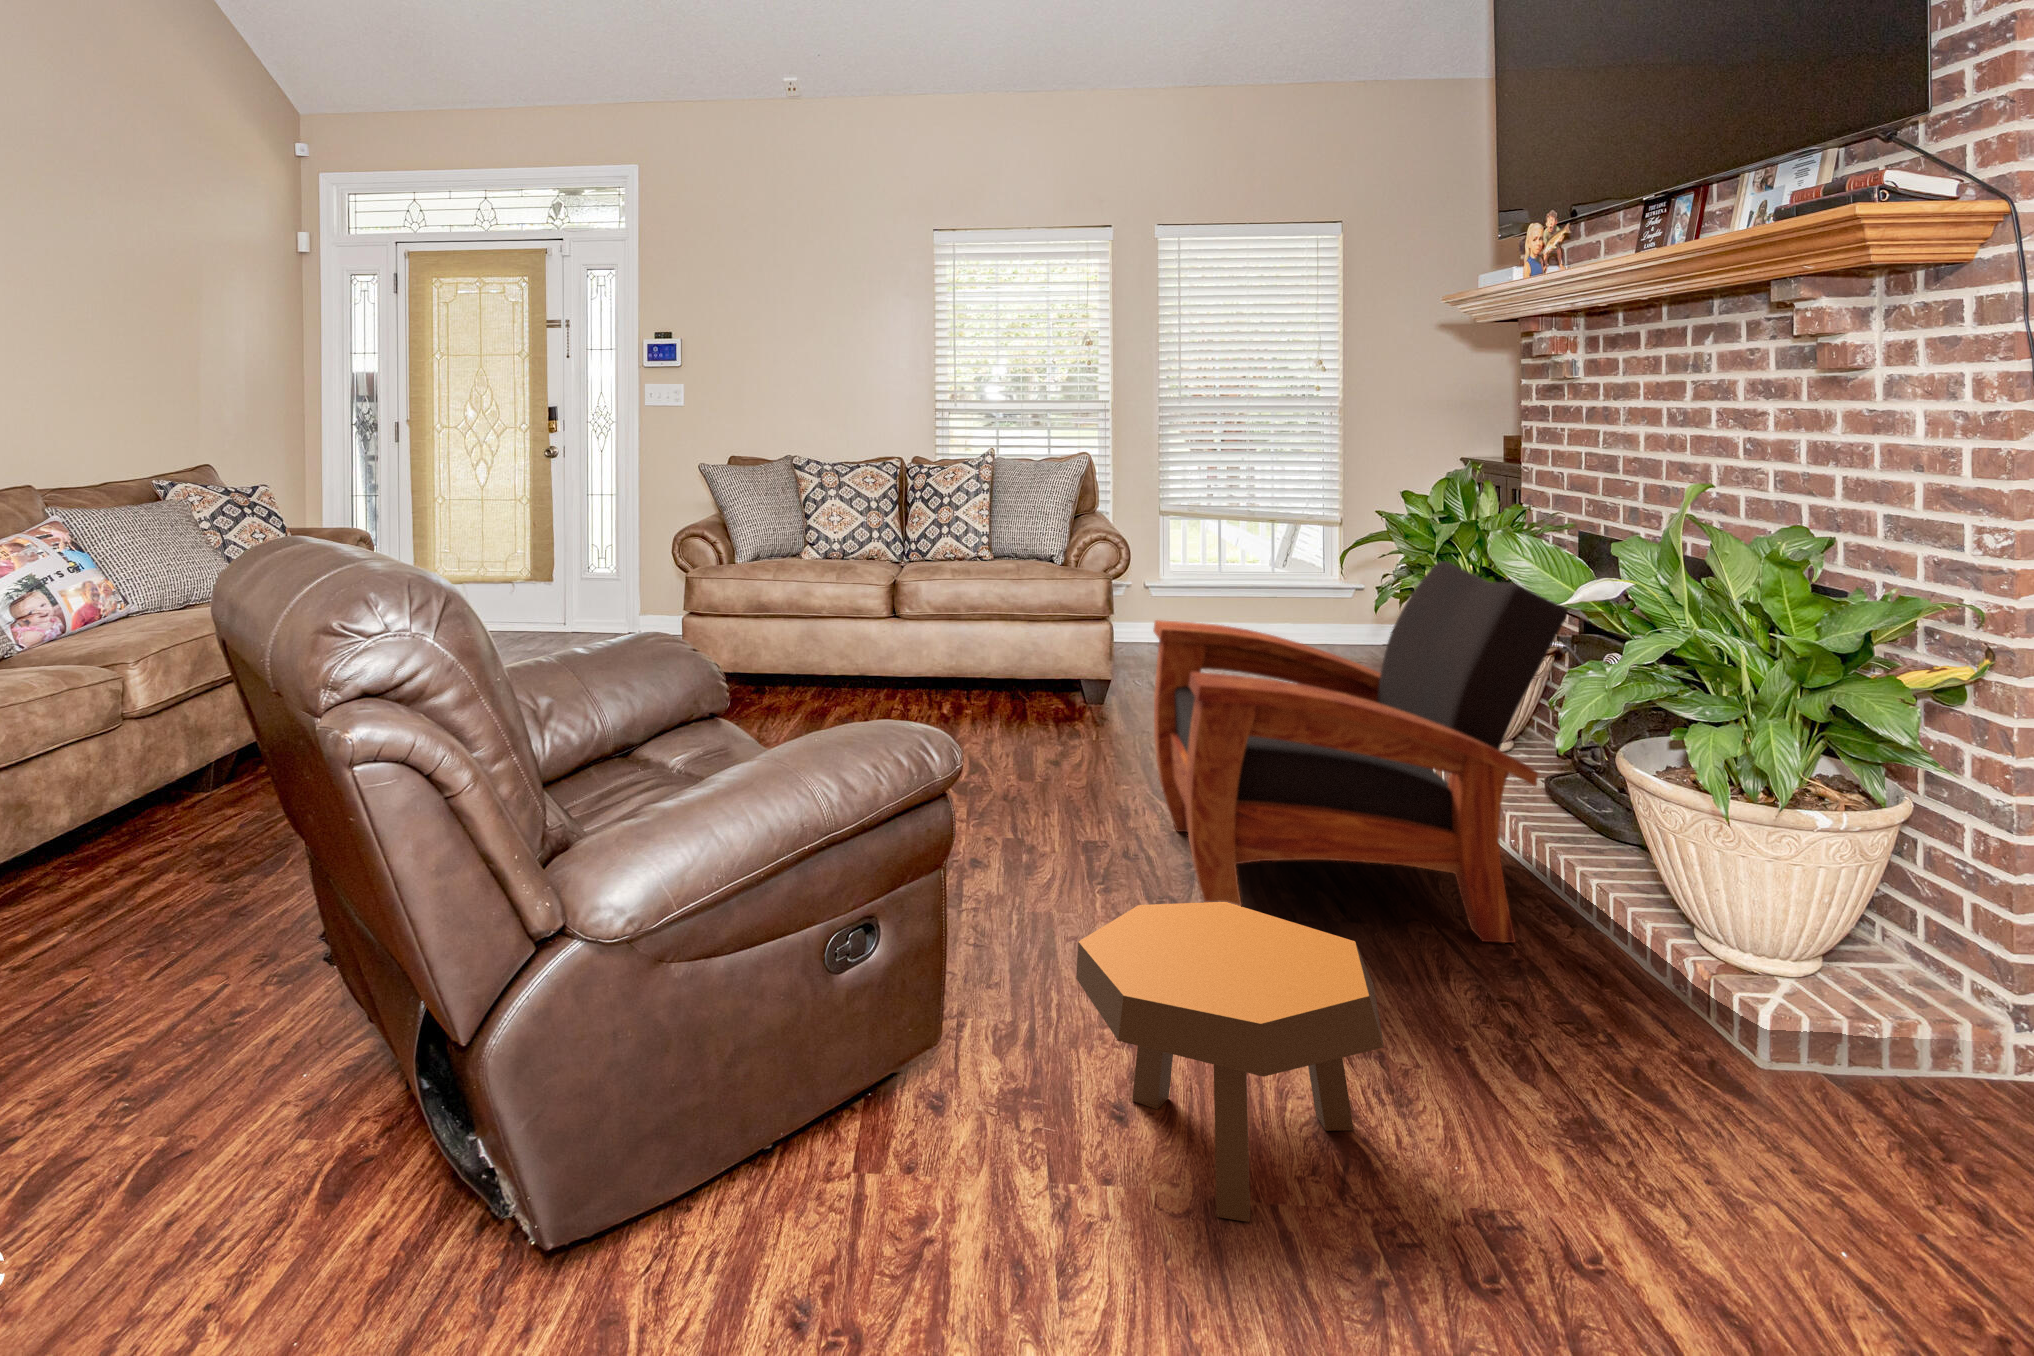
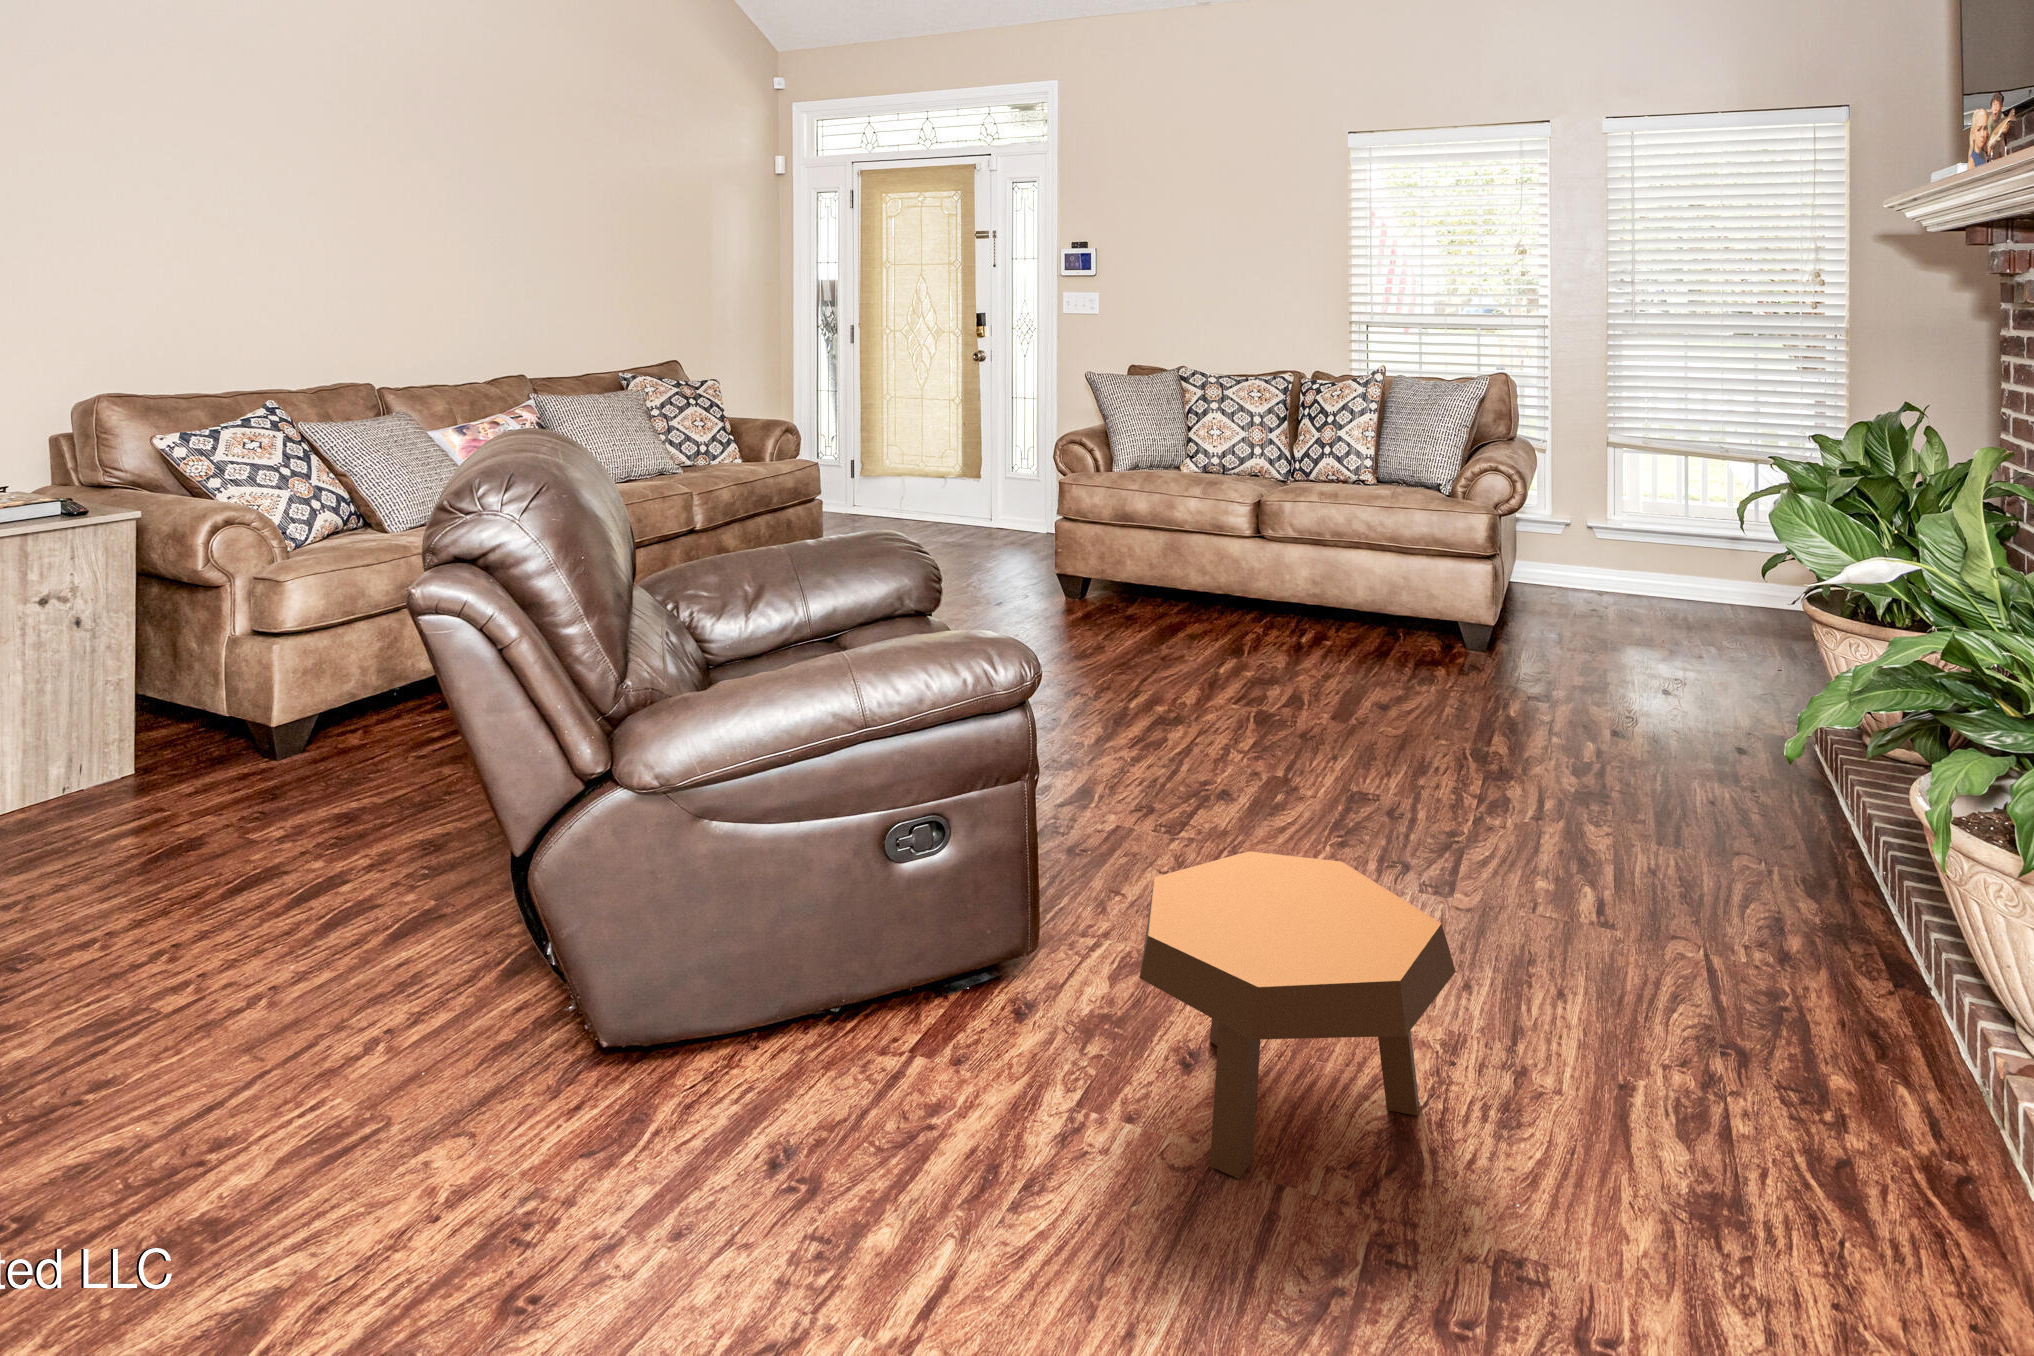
armchair: present [1153,561,1568,943] -> none [1396,519,1878,959]

